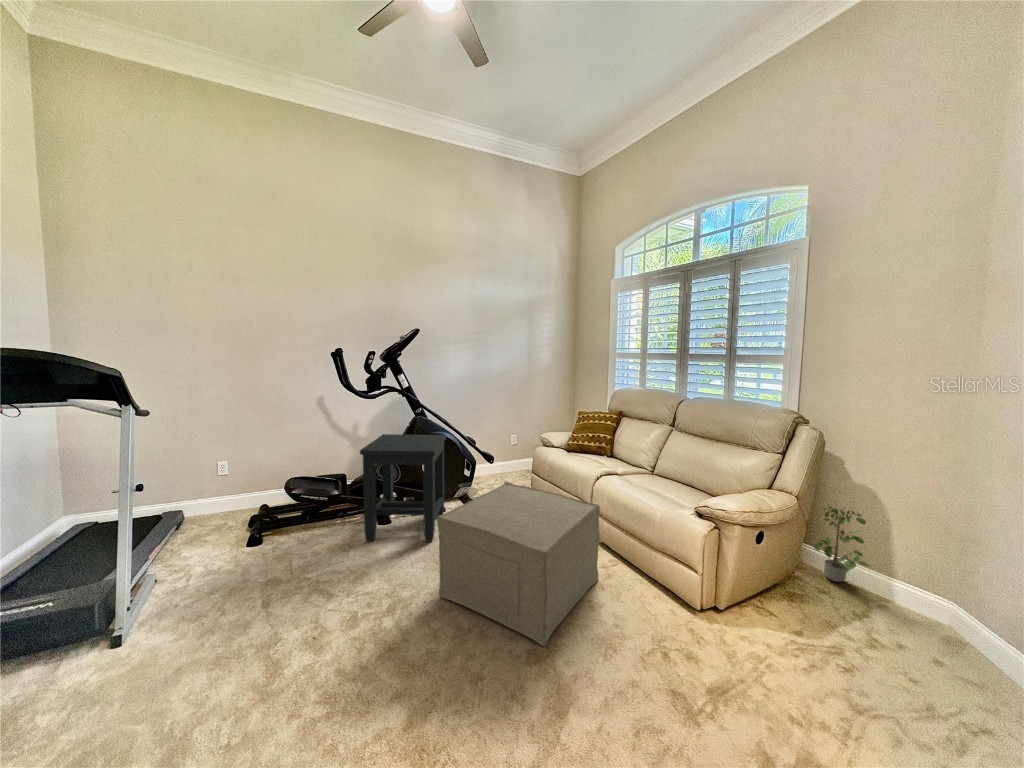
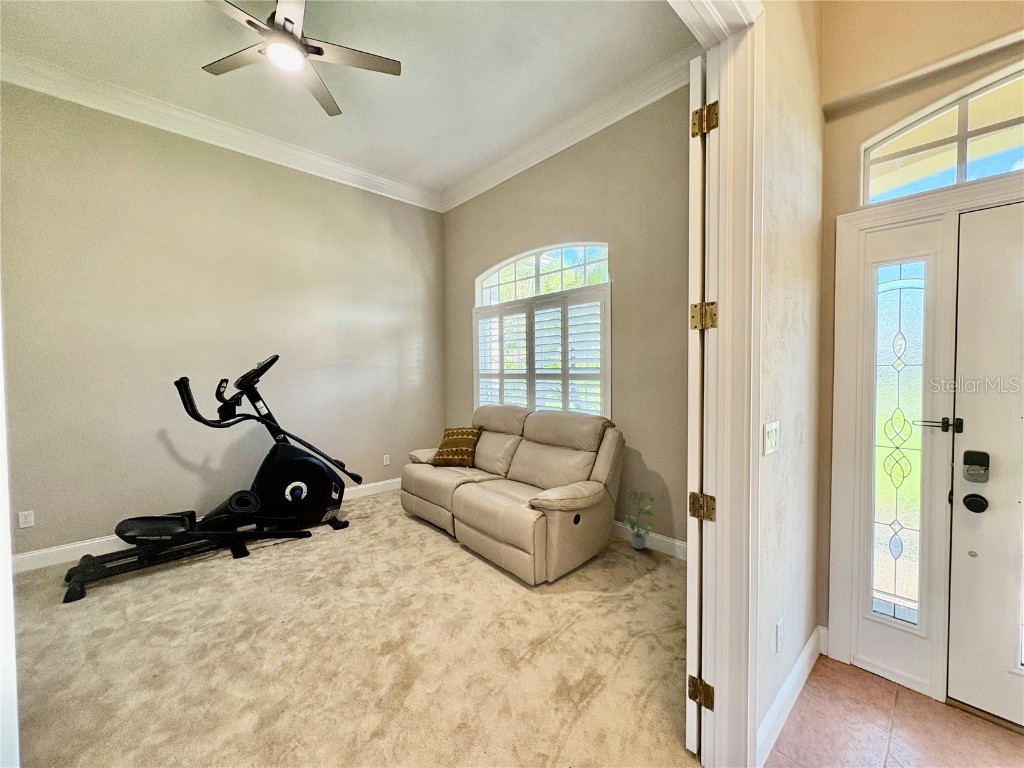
side table: present [360,434,446,542] -> none [210,460,309,576]
ottoman: present [437,482,600,646] -> none [295,499,454,636]

